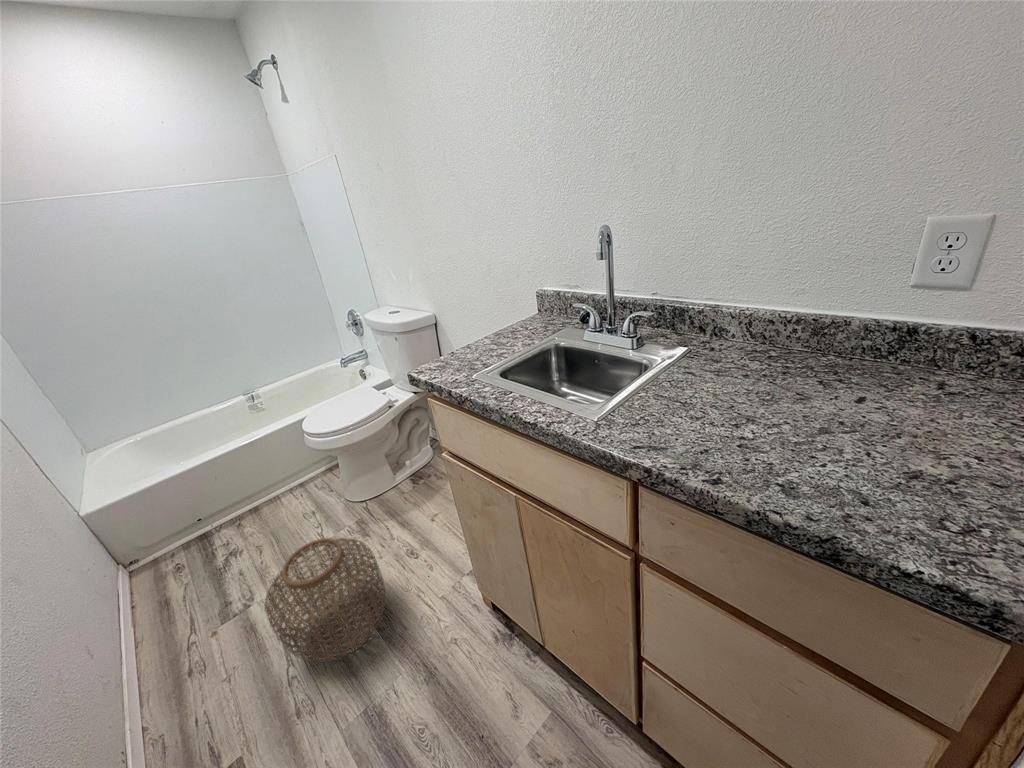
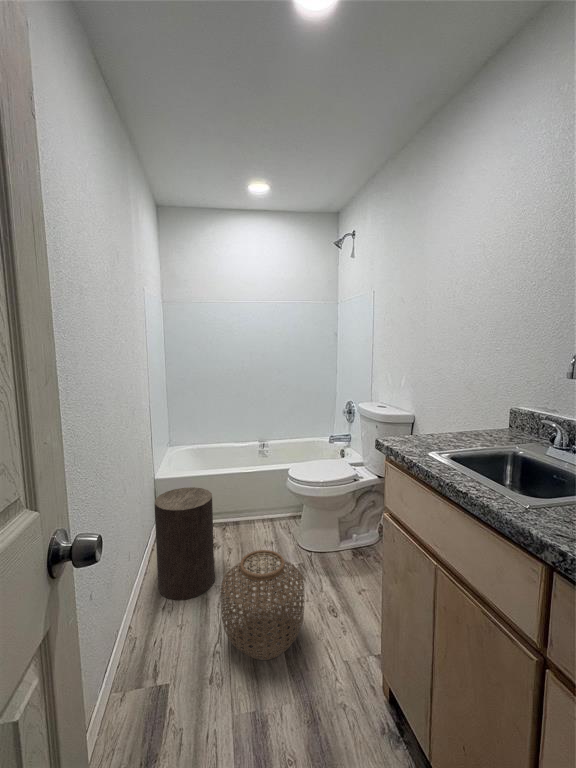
stool: none [95,502,252,658] -> present [155,487,214,600]

